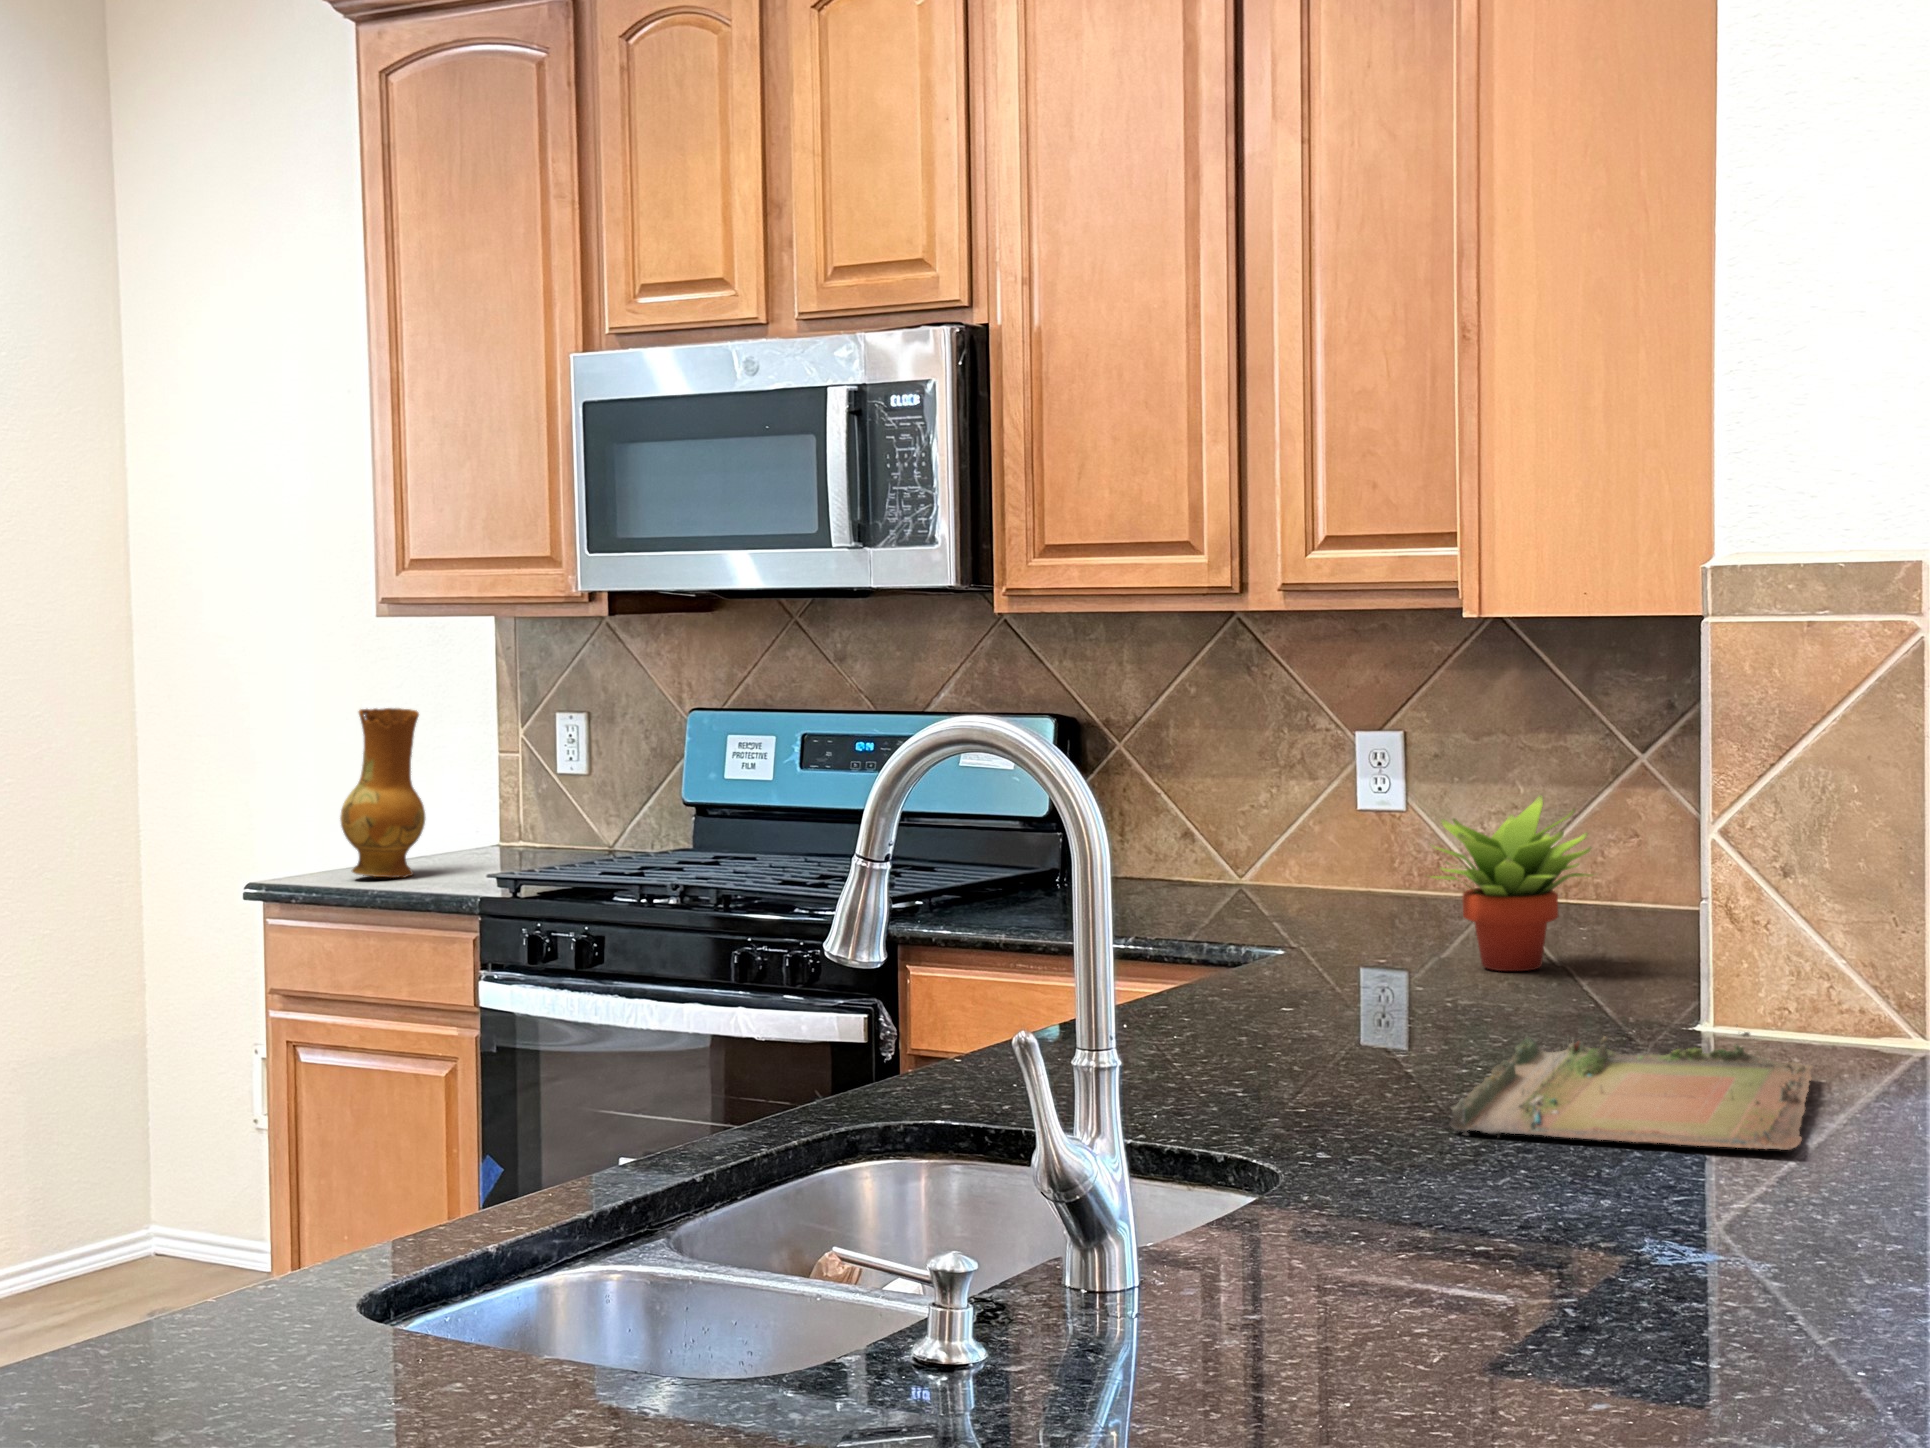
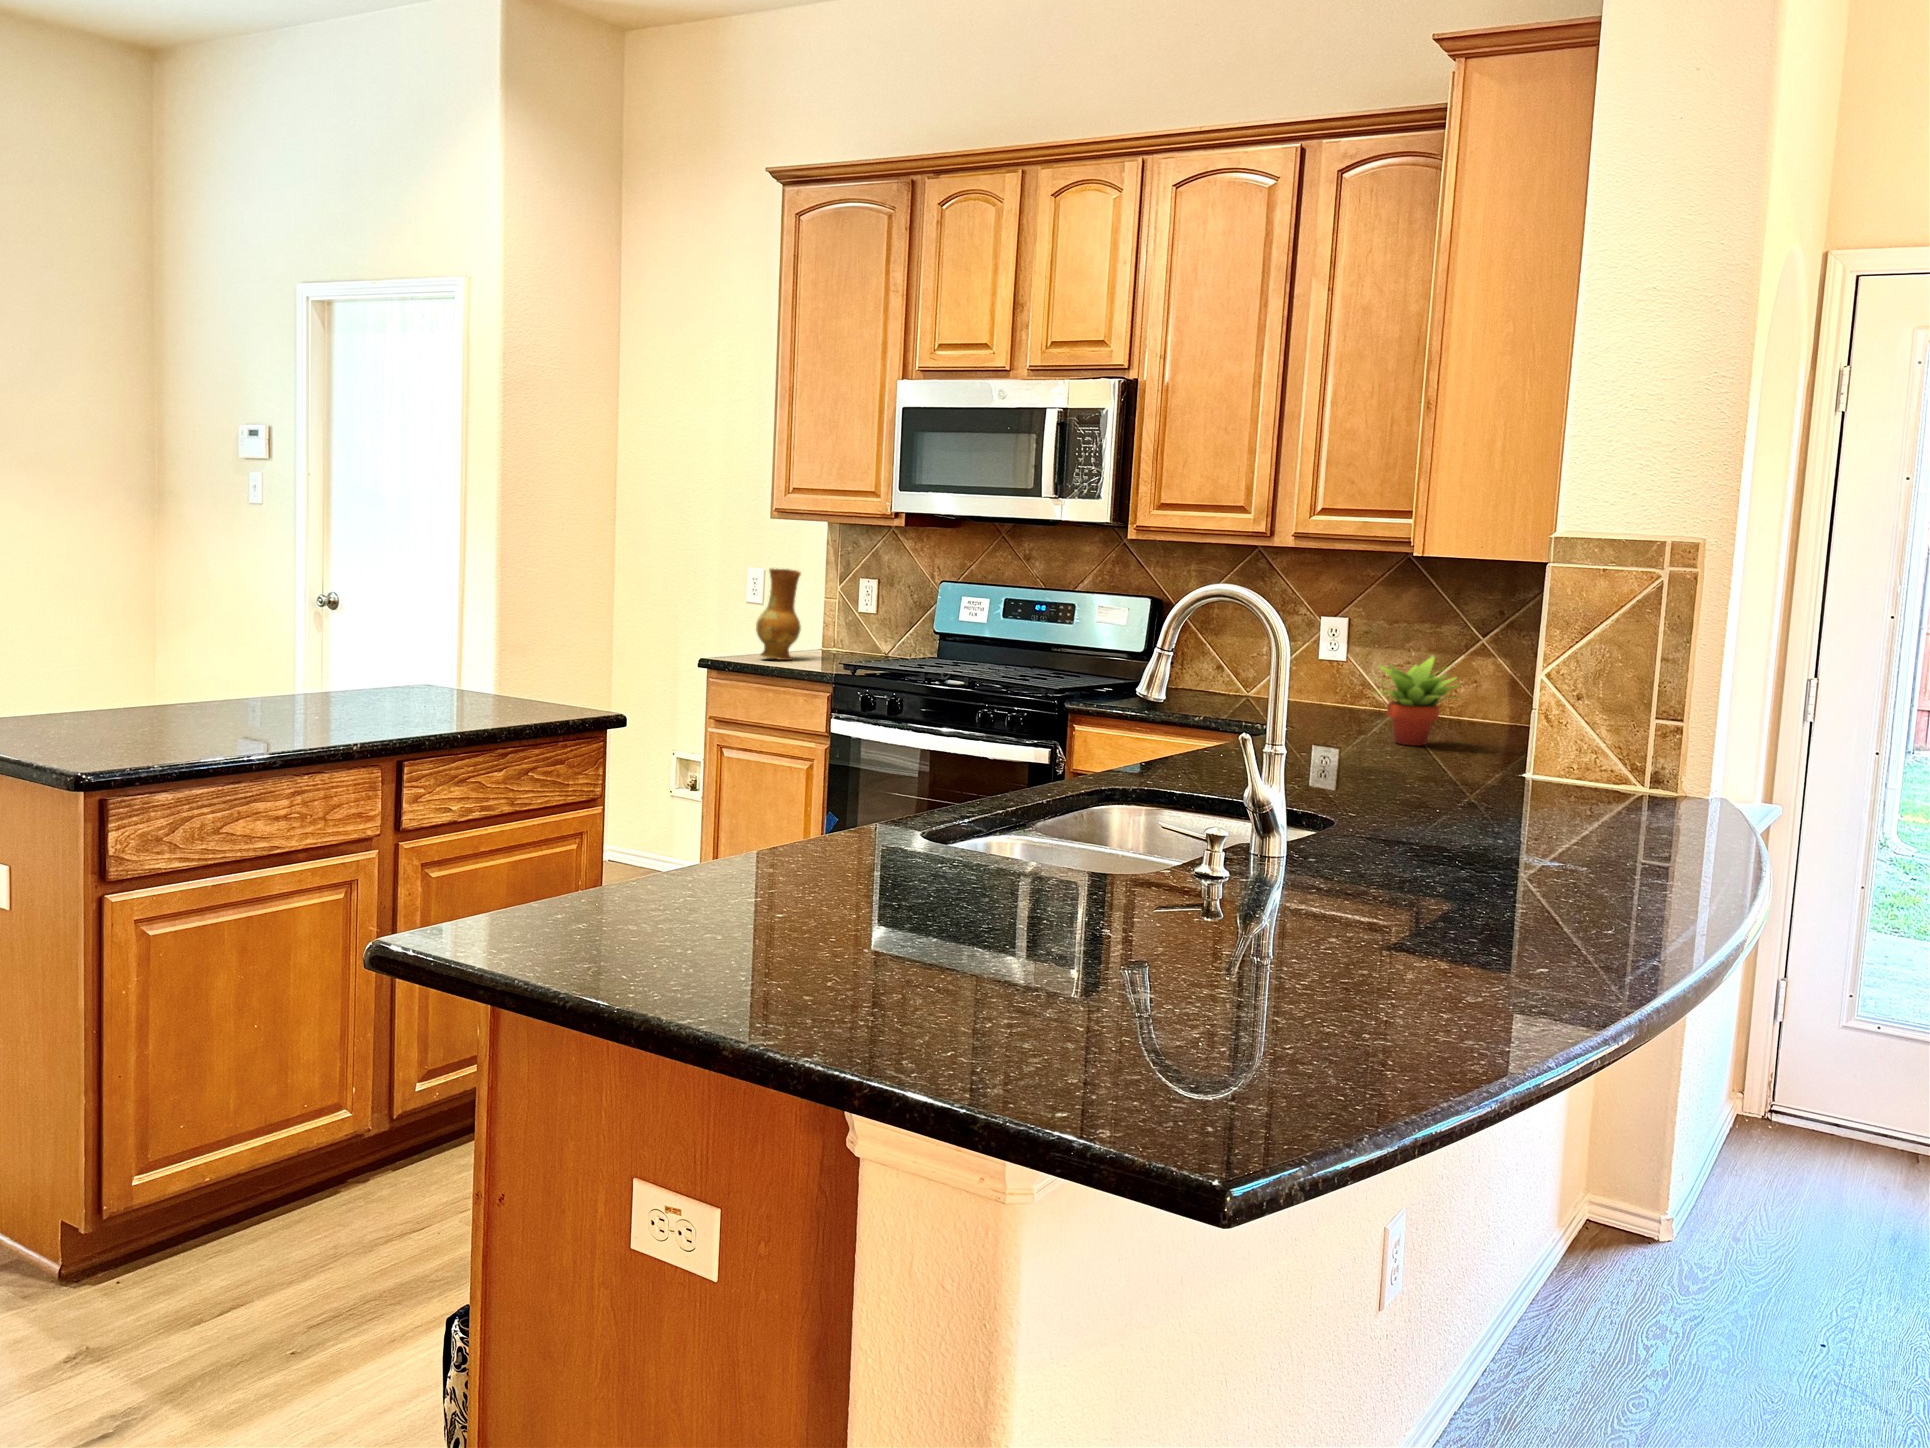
tray: present [1450,1032,1813,1150] -> none [1407,772,1588,828]

